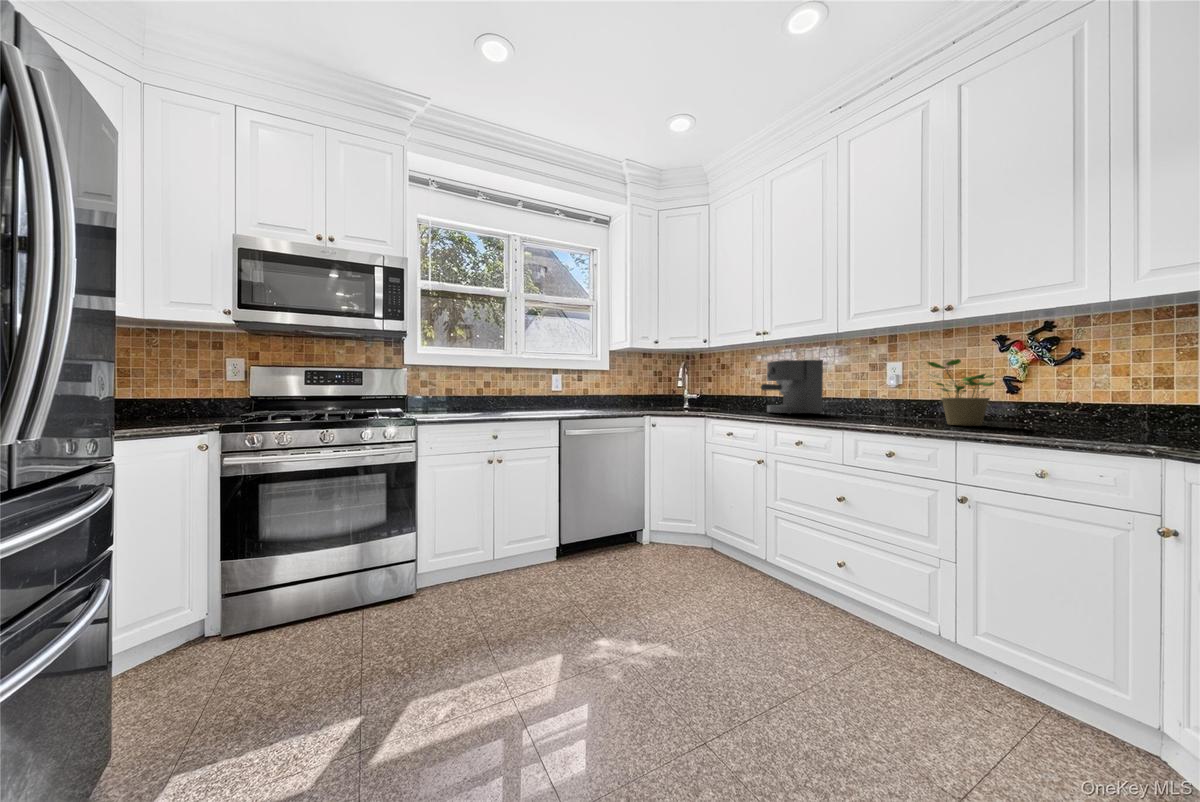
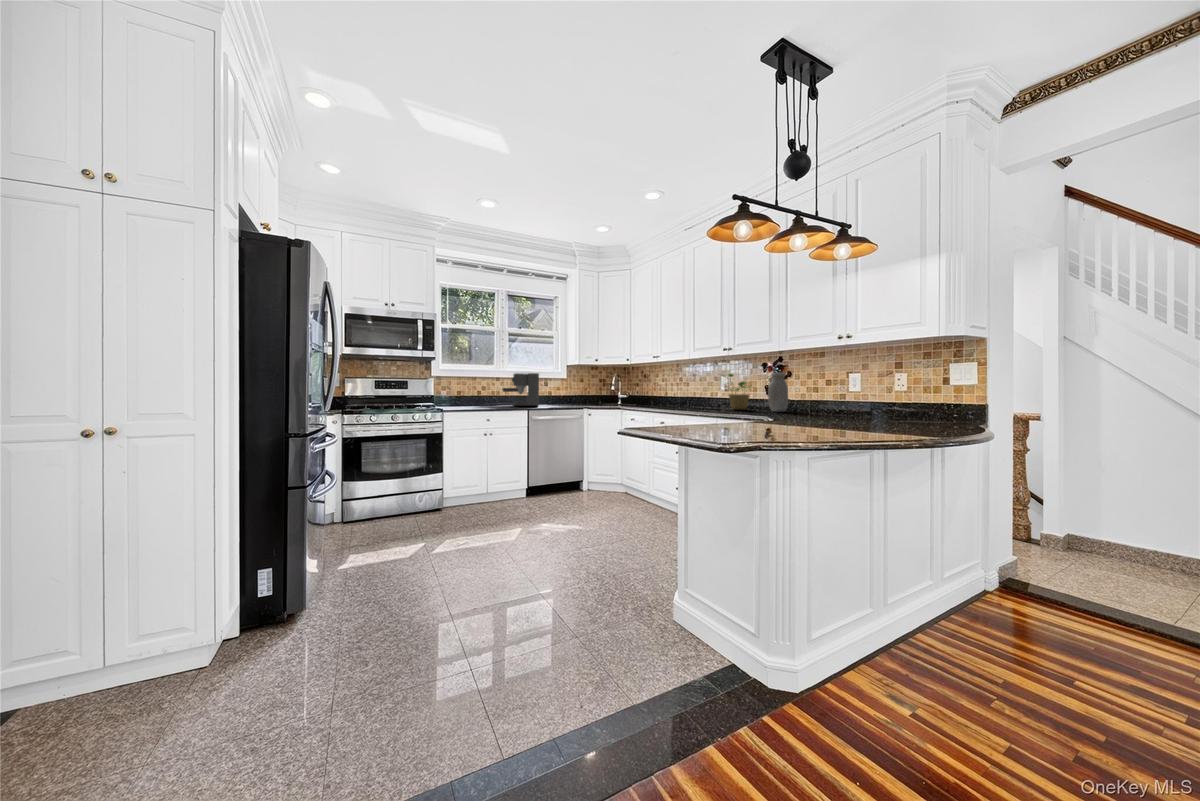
jar: none [1067,354,1127,435] -> present [768,372,788,412]
coffee maker: present [761,360,823,414] -> present [503,373,539,406]

